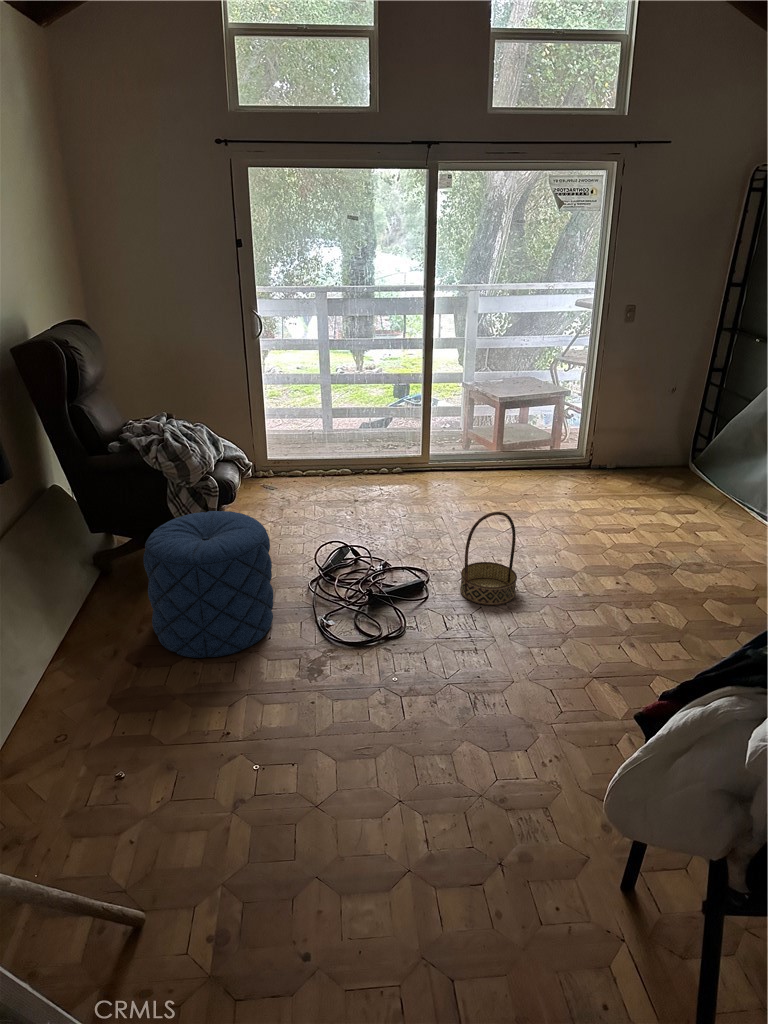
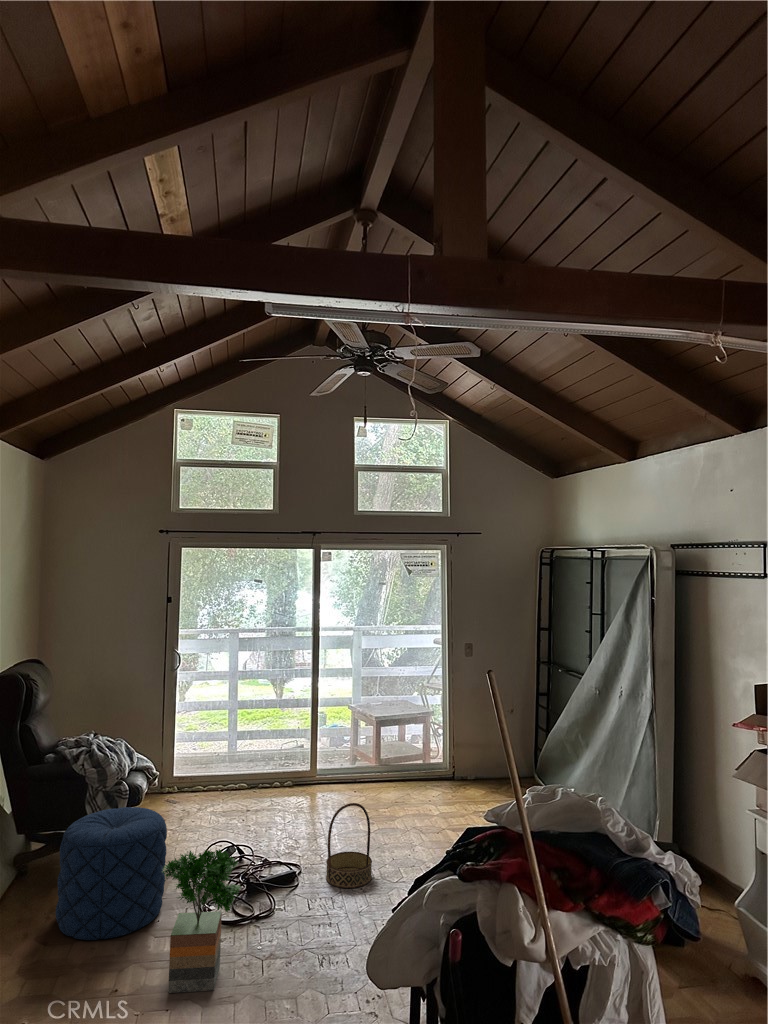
potted tree: none [271,580,377,734] -> present [162,849,241,993]

